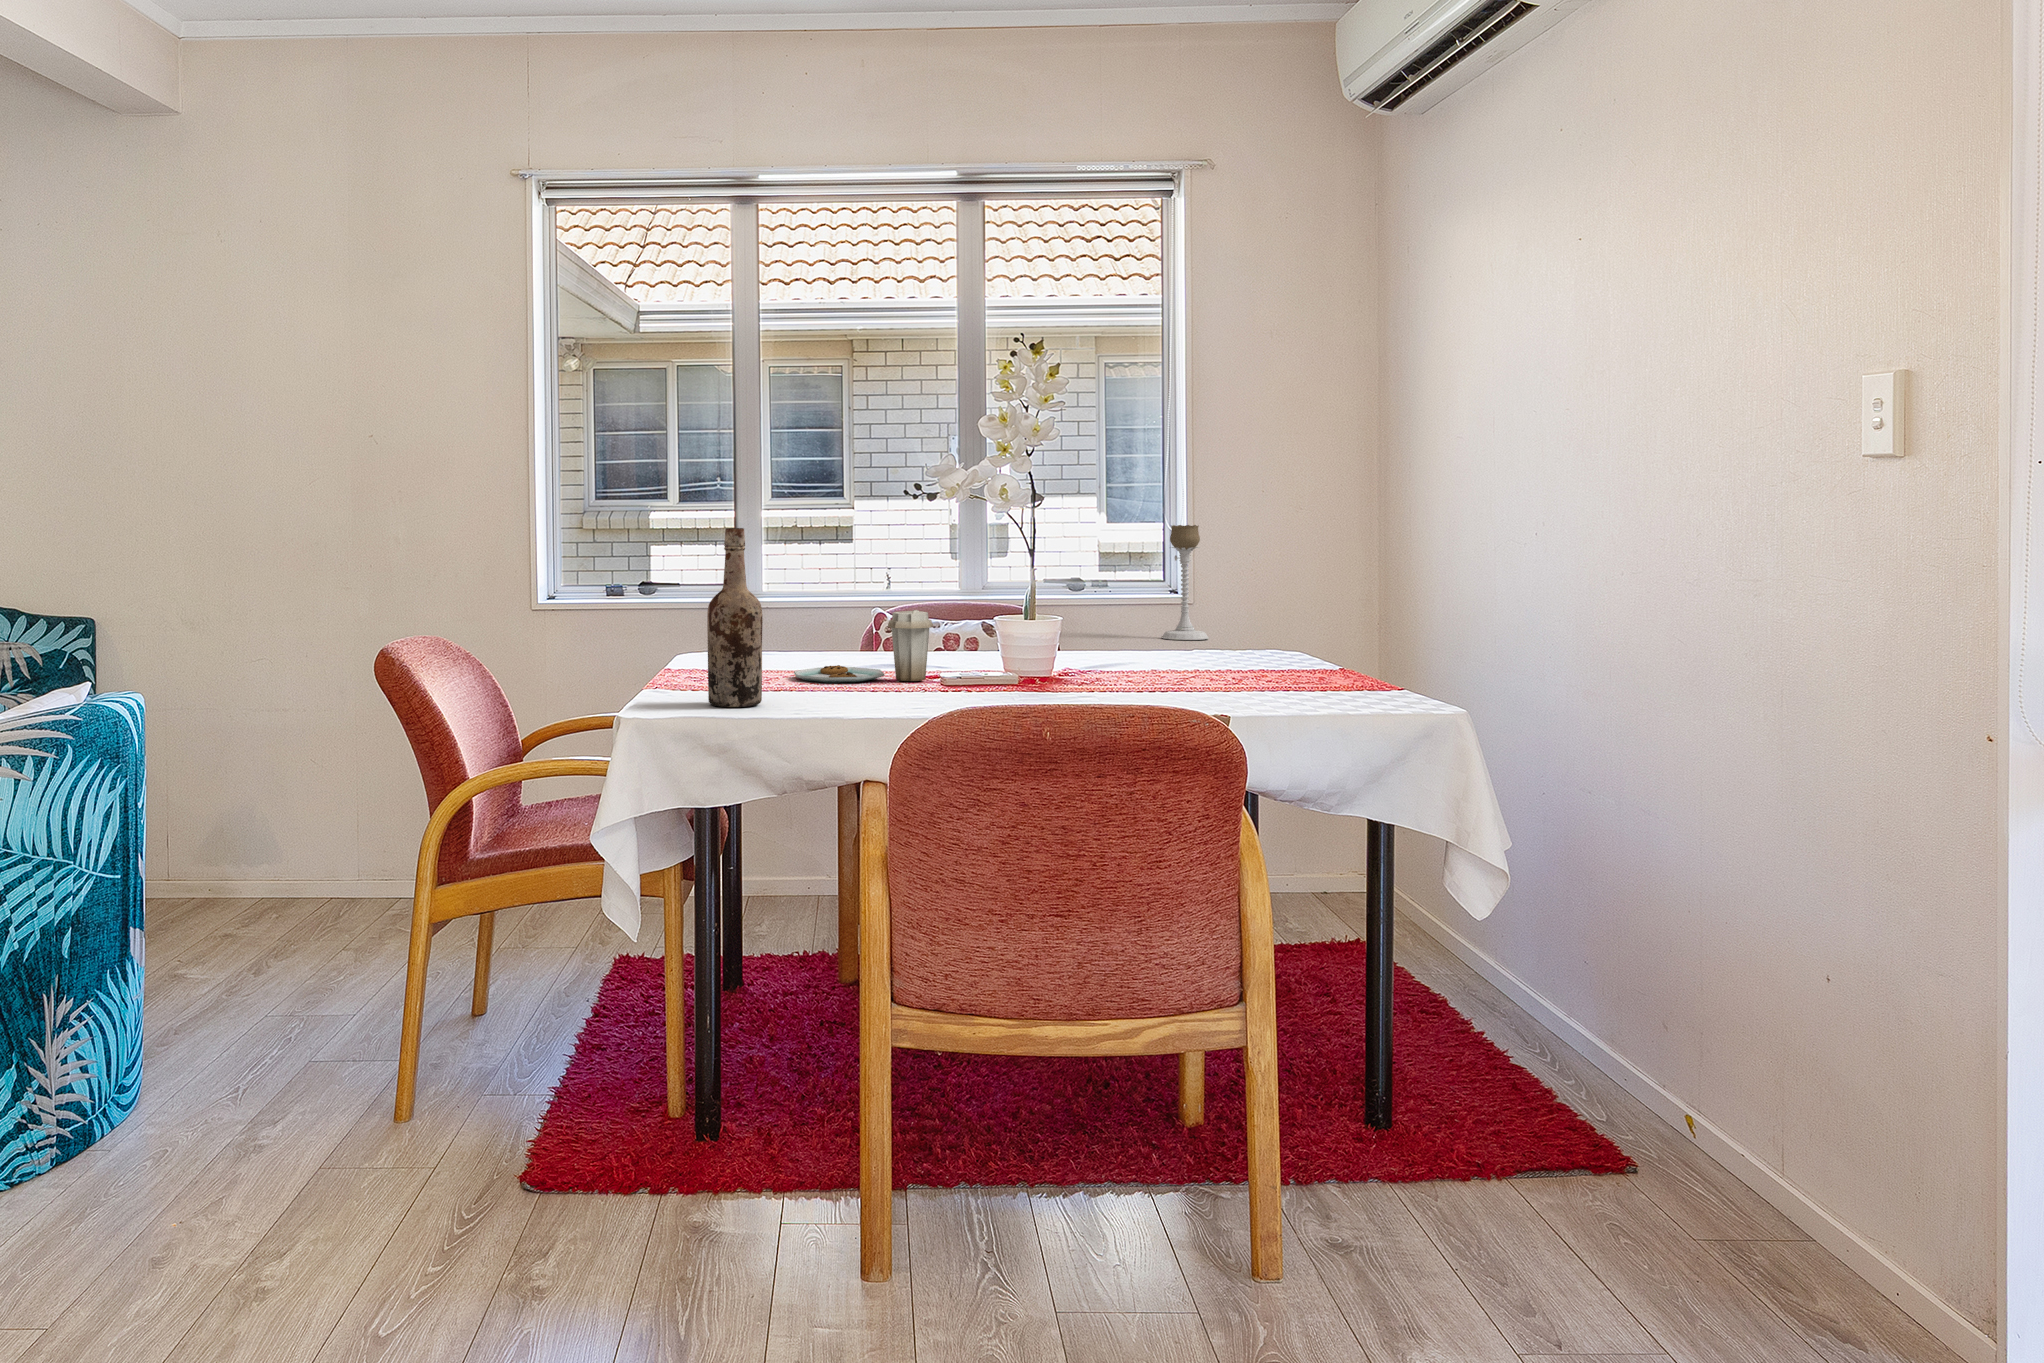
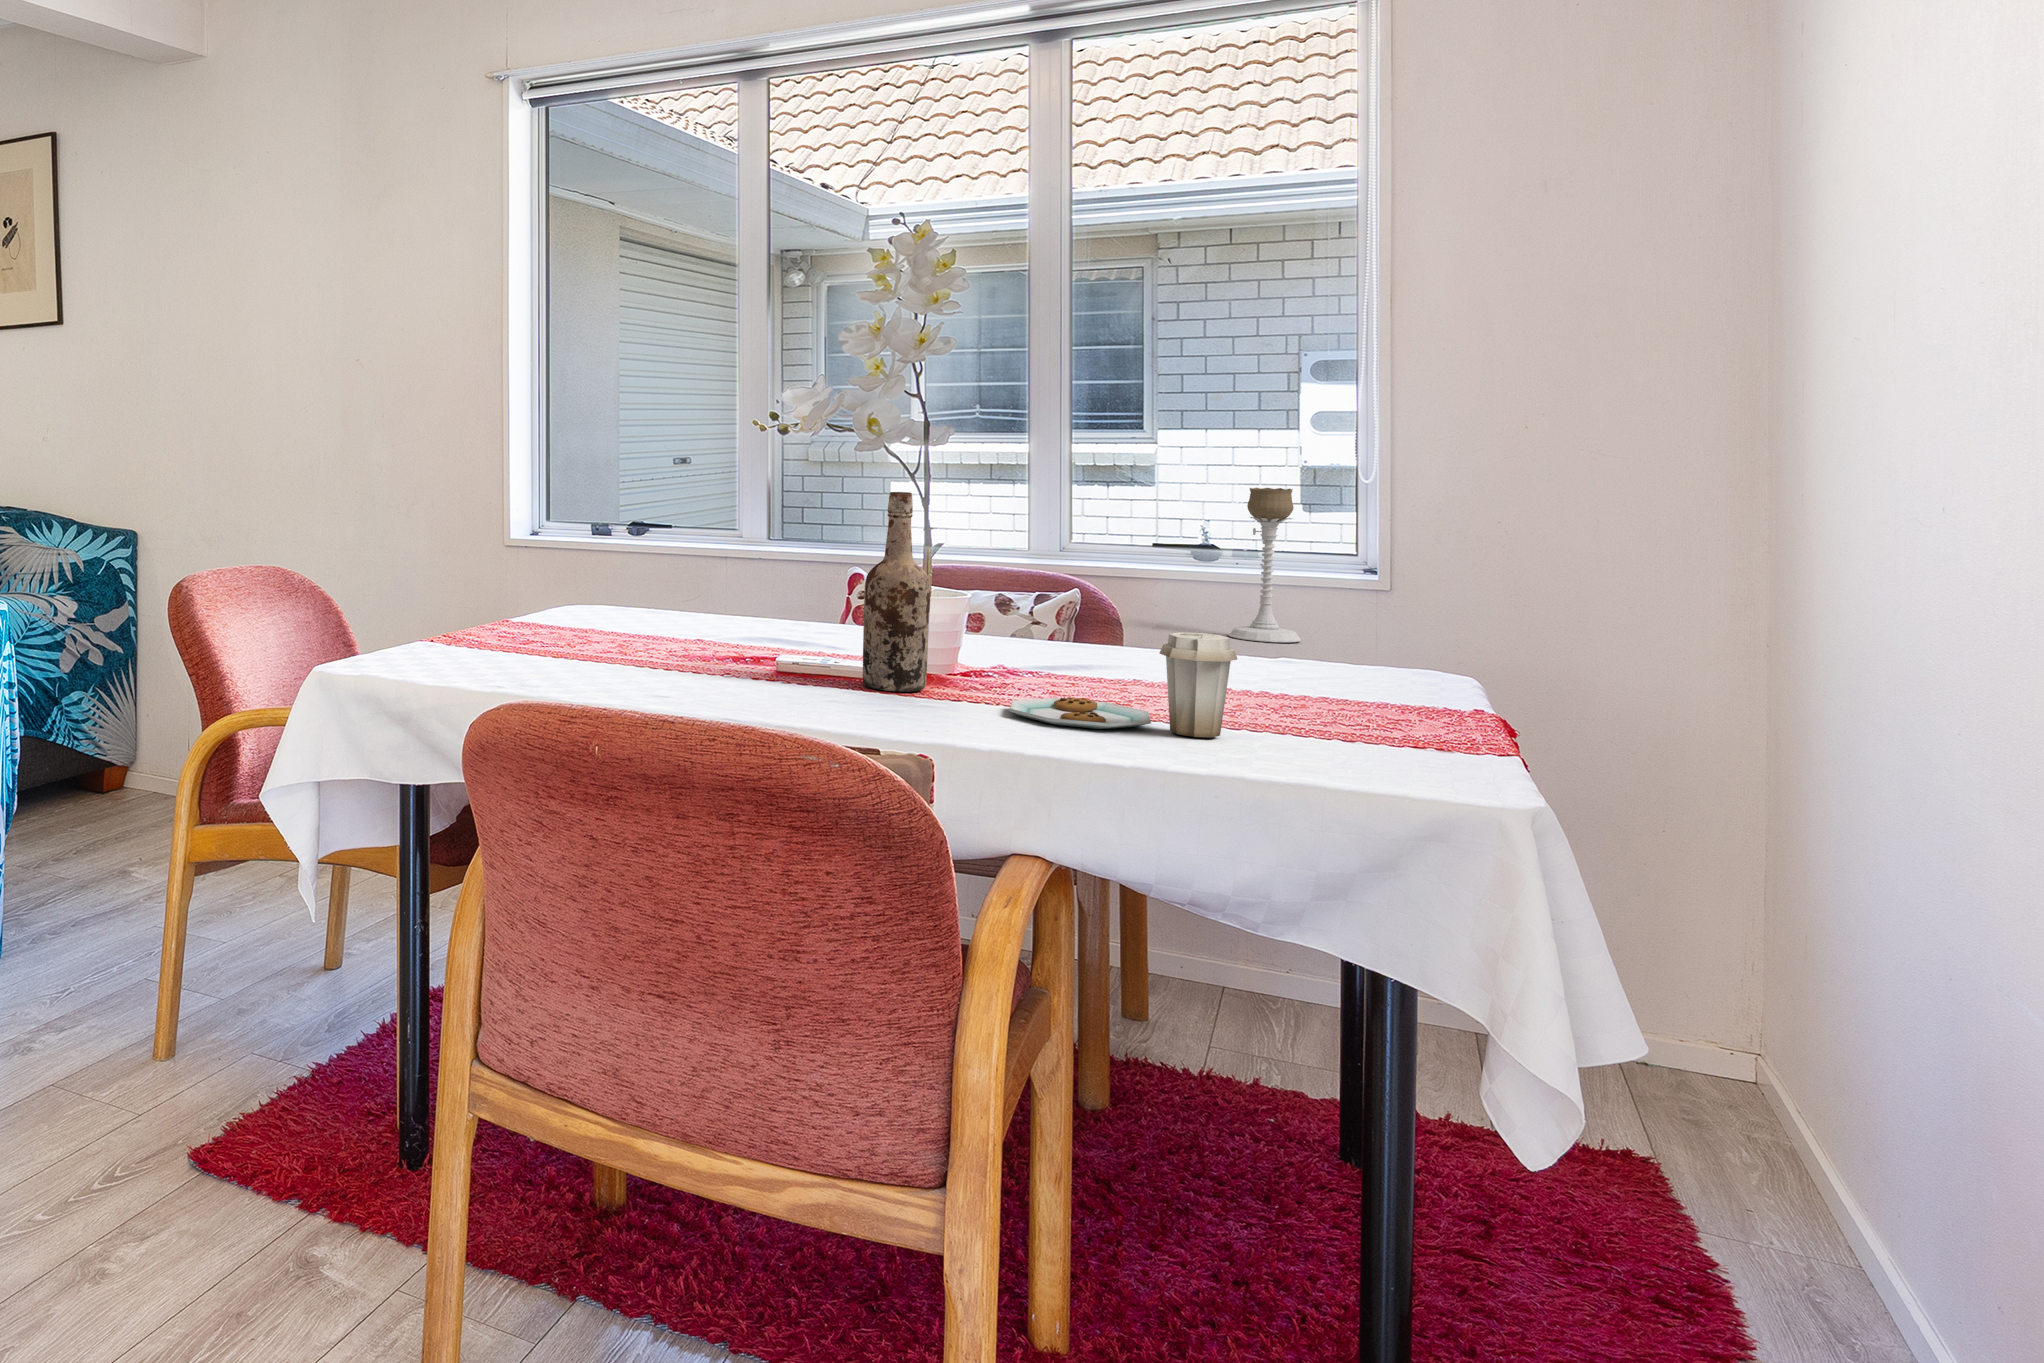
wine bottle: present [707,528,763,707] -> present [863,492,931,692]
plate: present [794,610,933,683] -> present [1009,632,1237,738]

